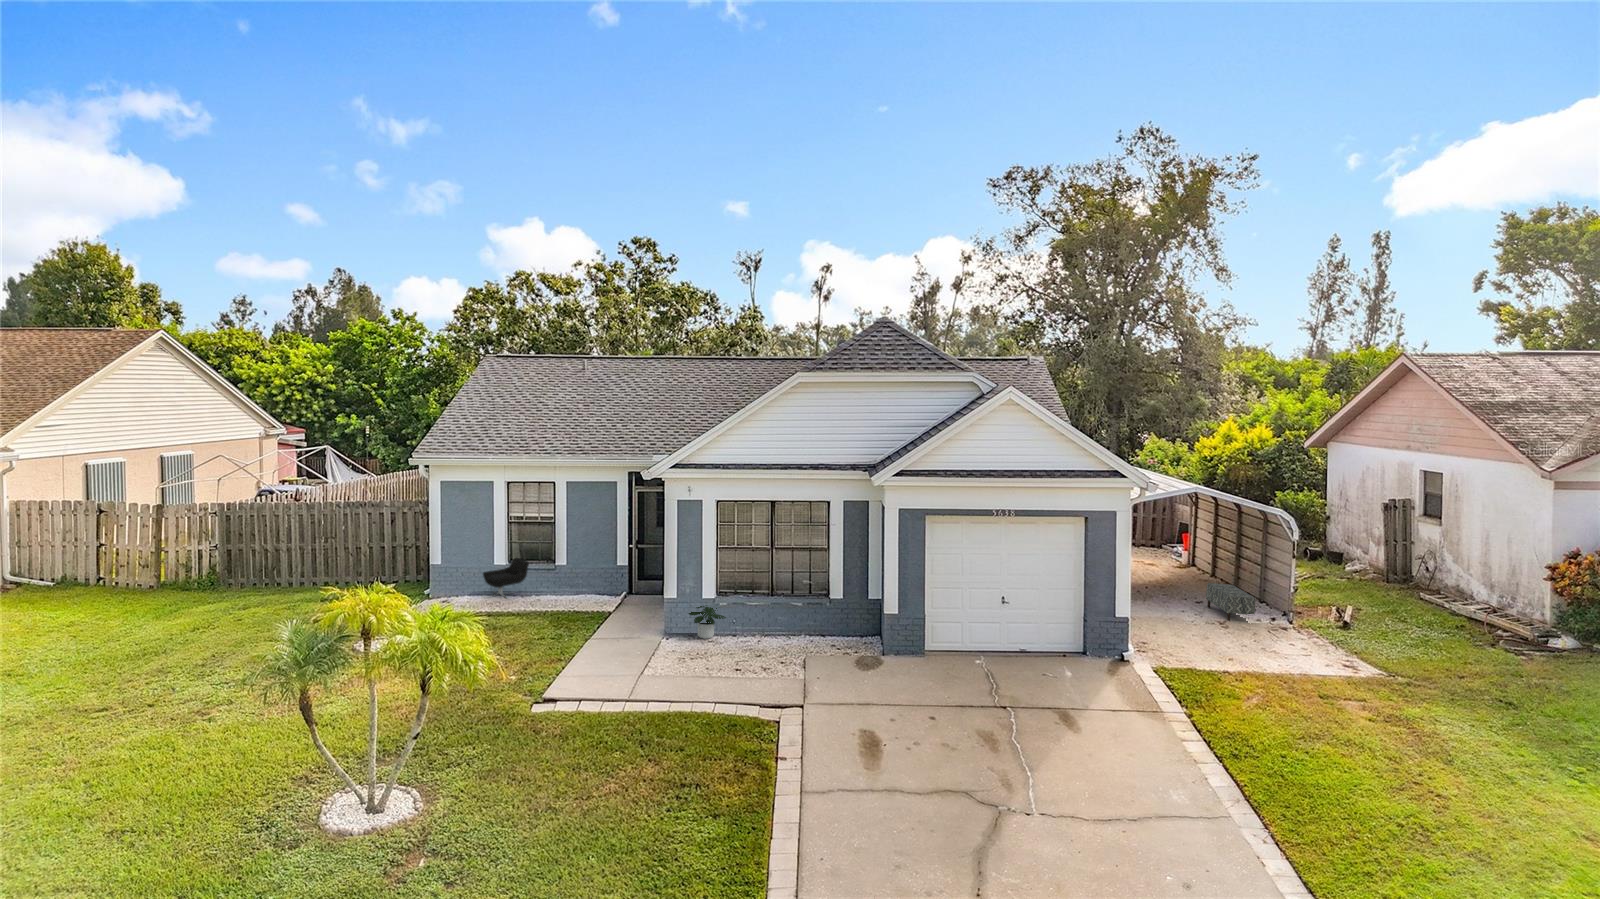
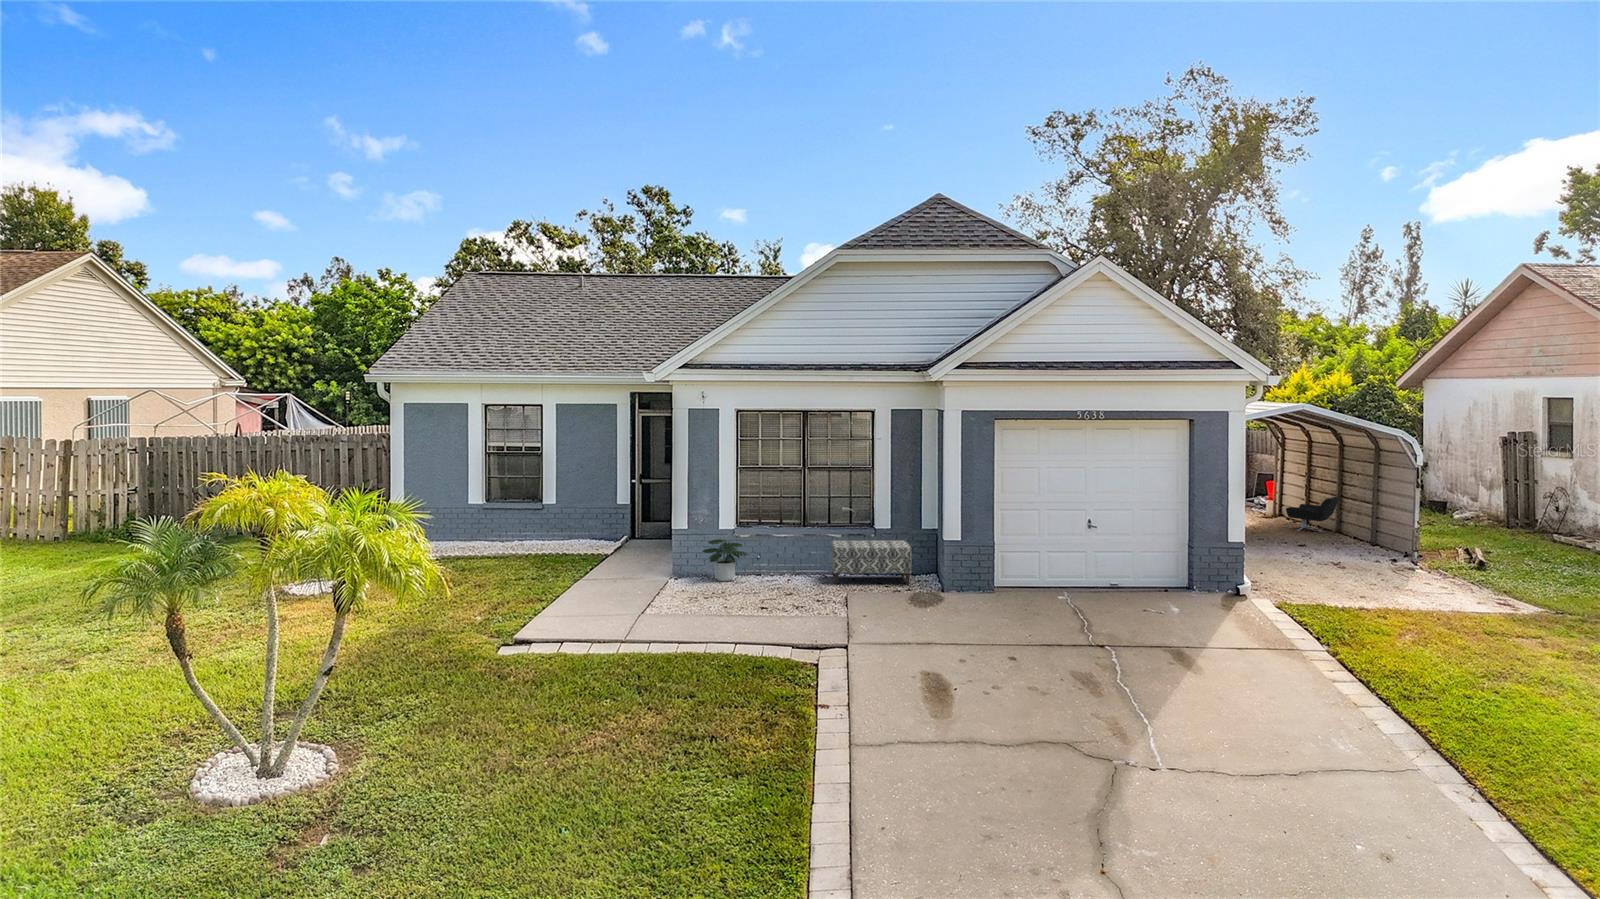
lounge chair: present [483,558,529,597] -> present [1285,497,1339,532]
bench: present [1206,583,1255,621] -> present [831,540,912,584]

